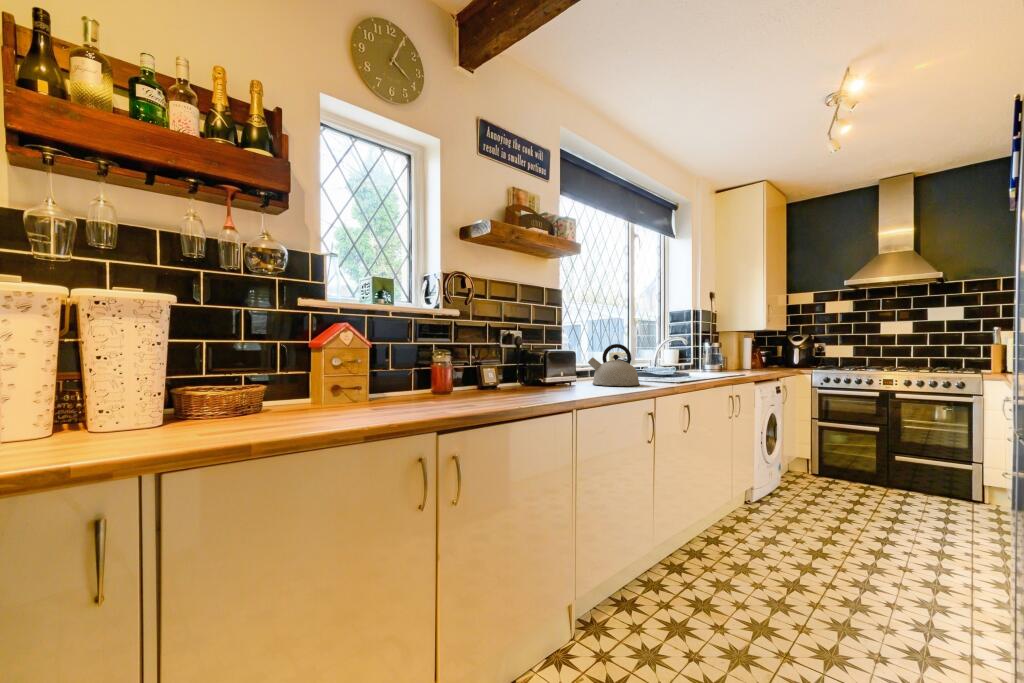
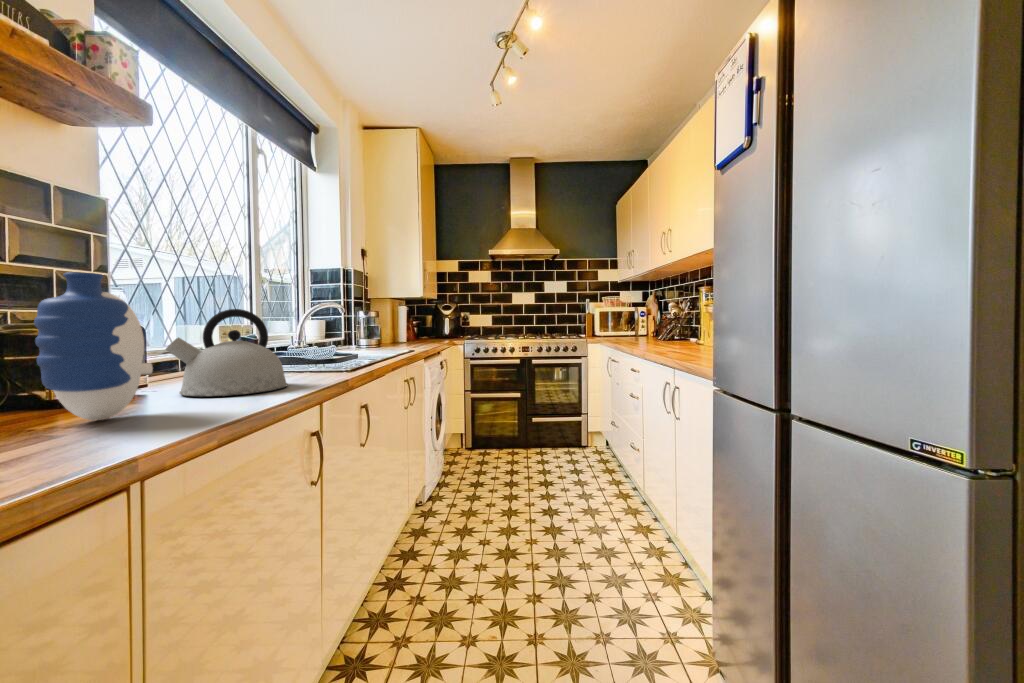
vase: none [553,332,585,388] -> present [34,272,153,420]

